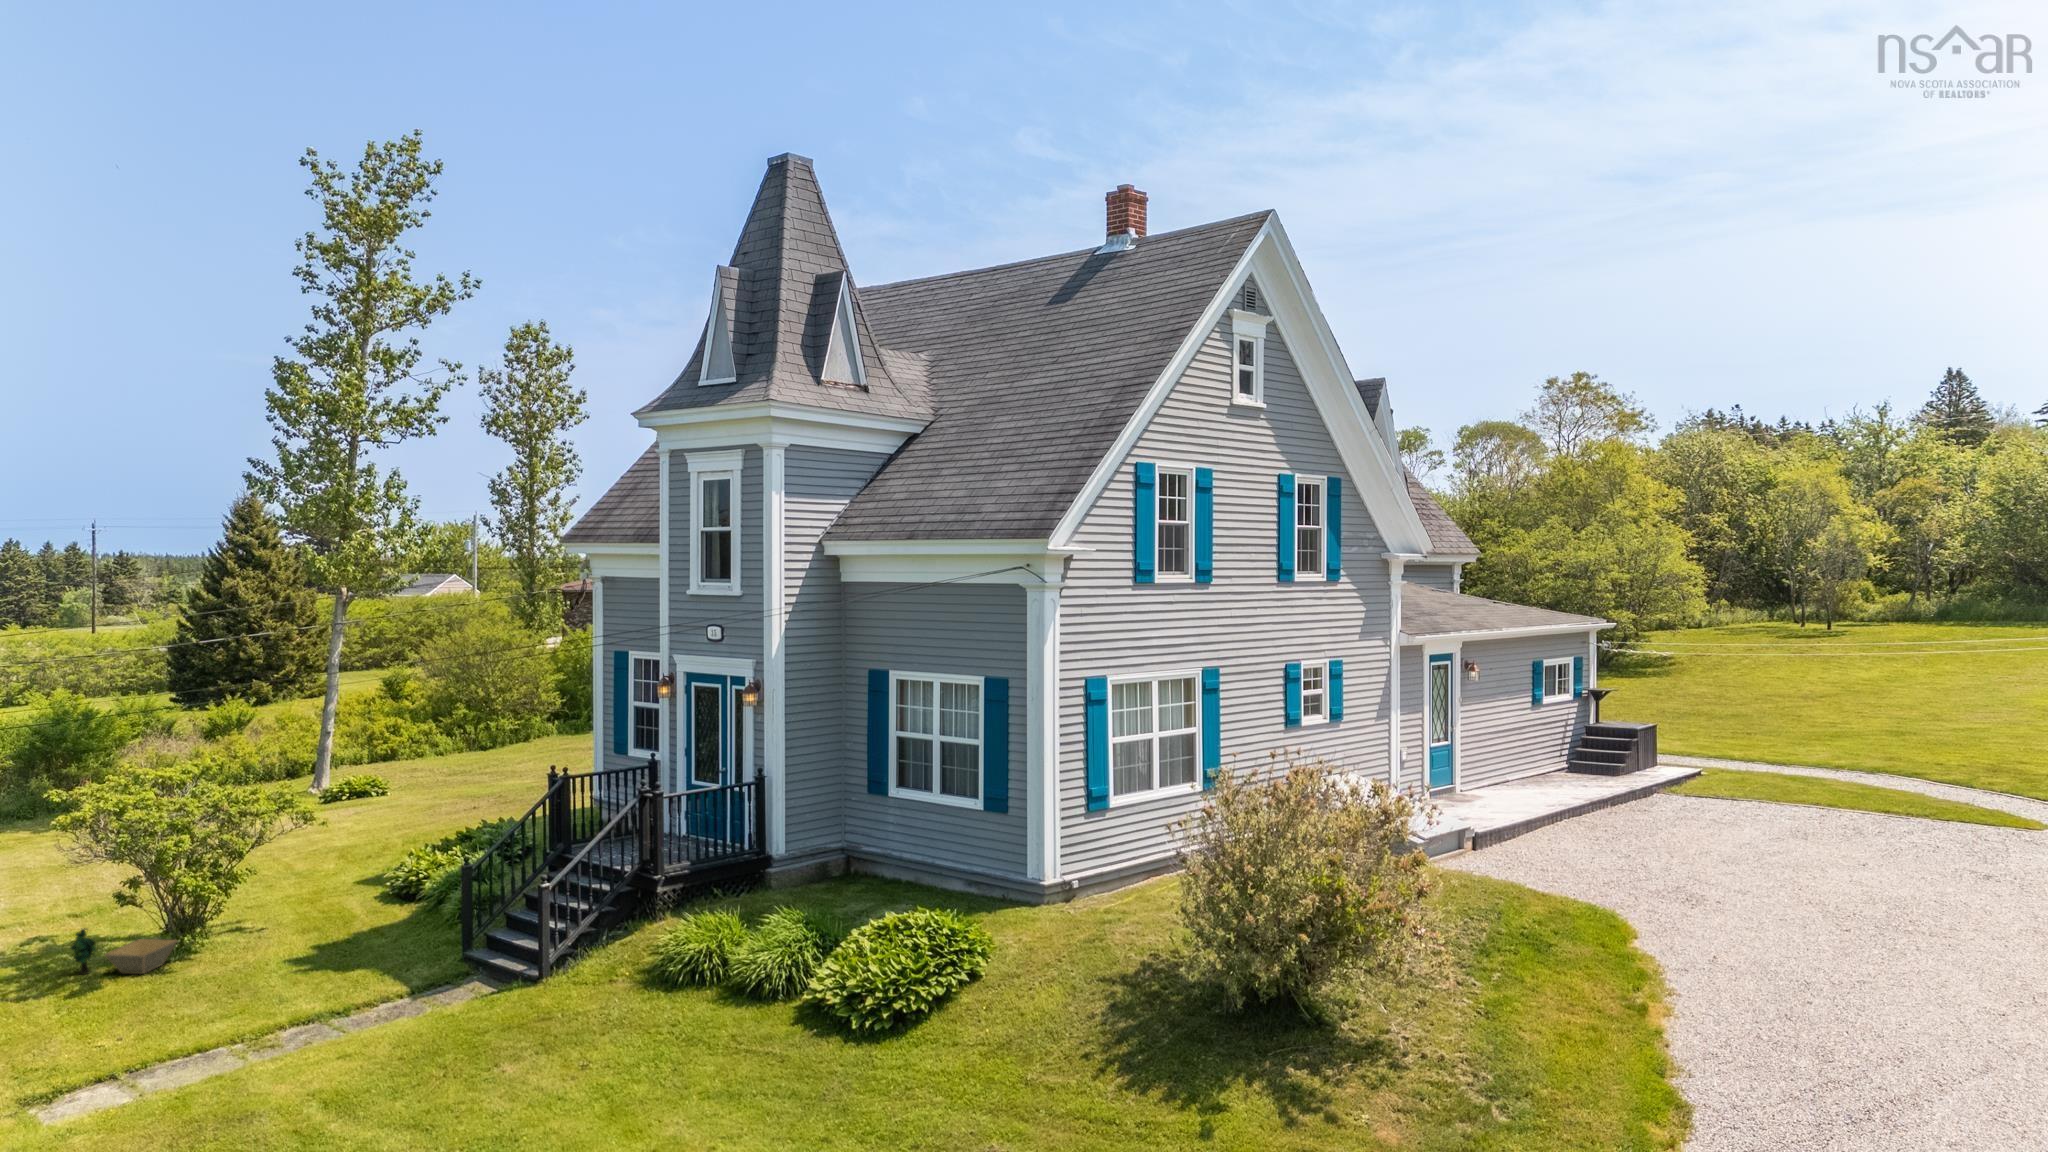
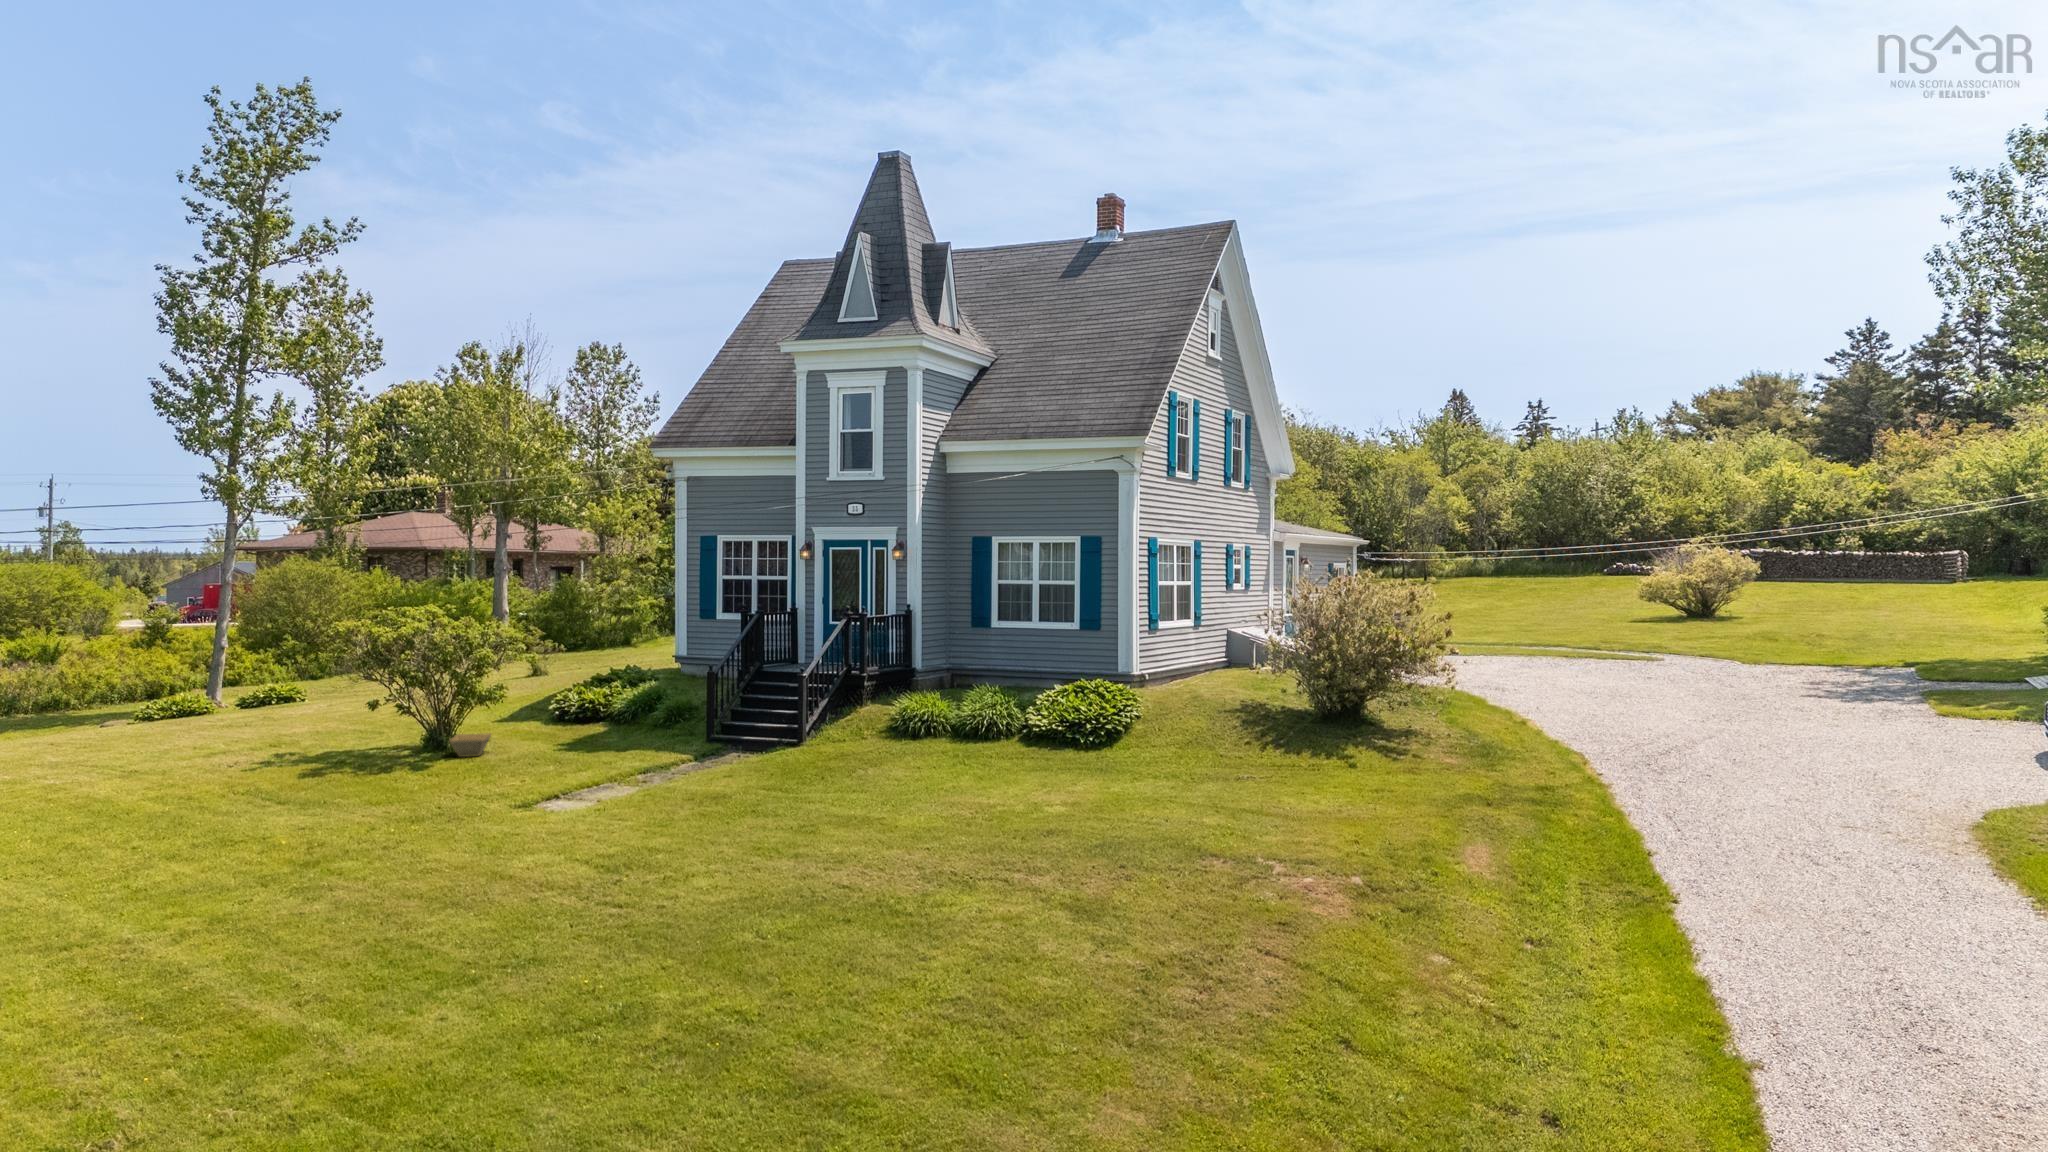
decorative plant: present [71,928,96,975] -> none [416,721,438,759]

